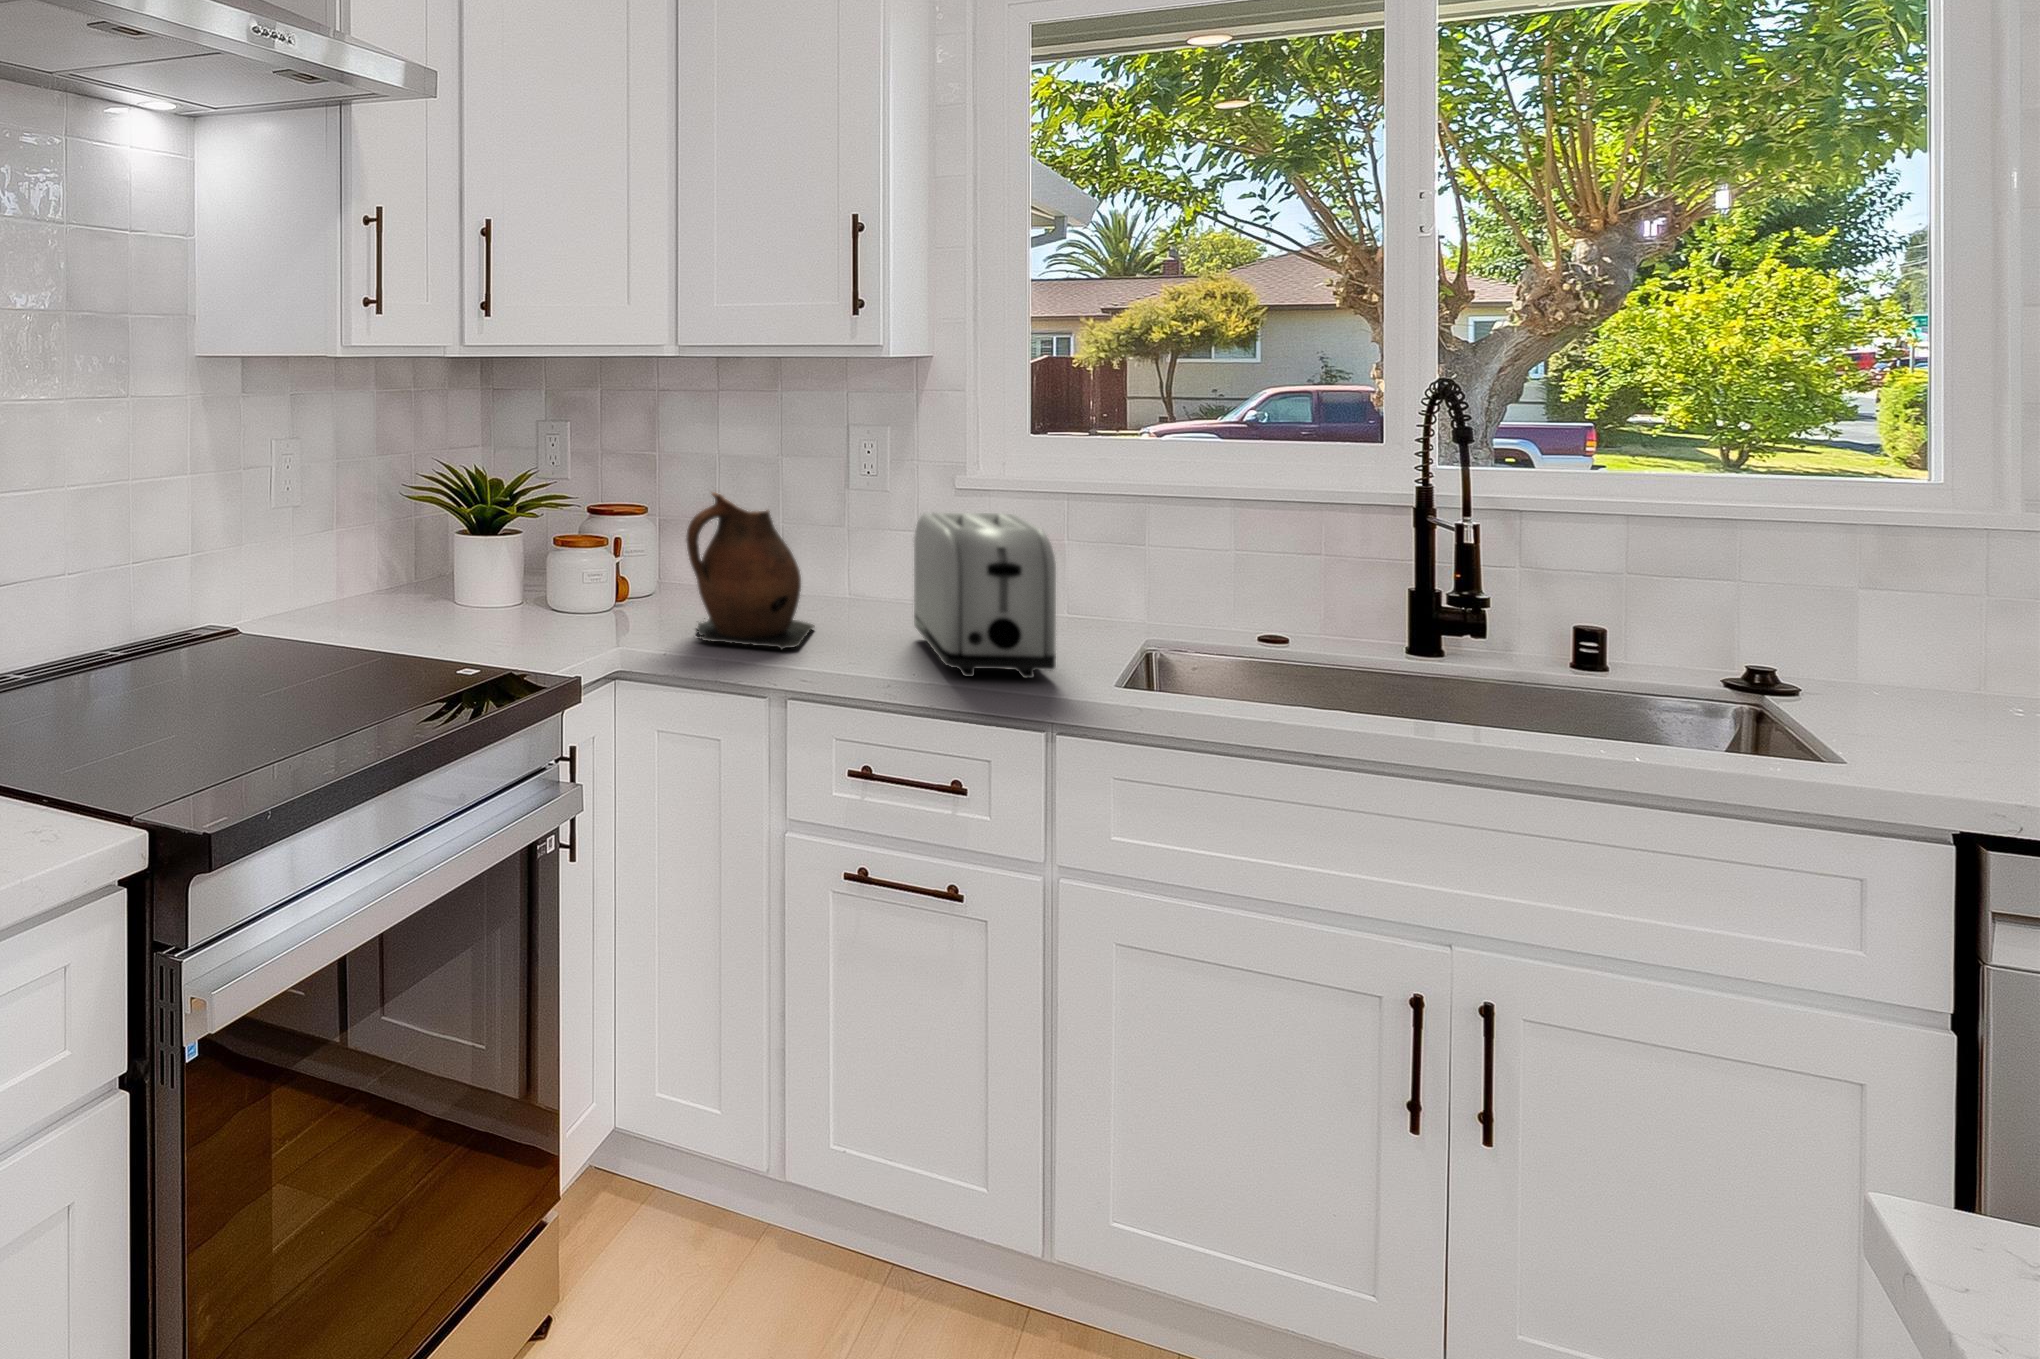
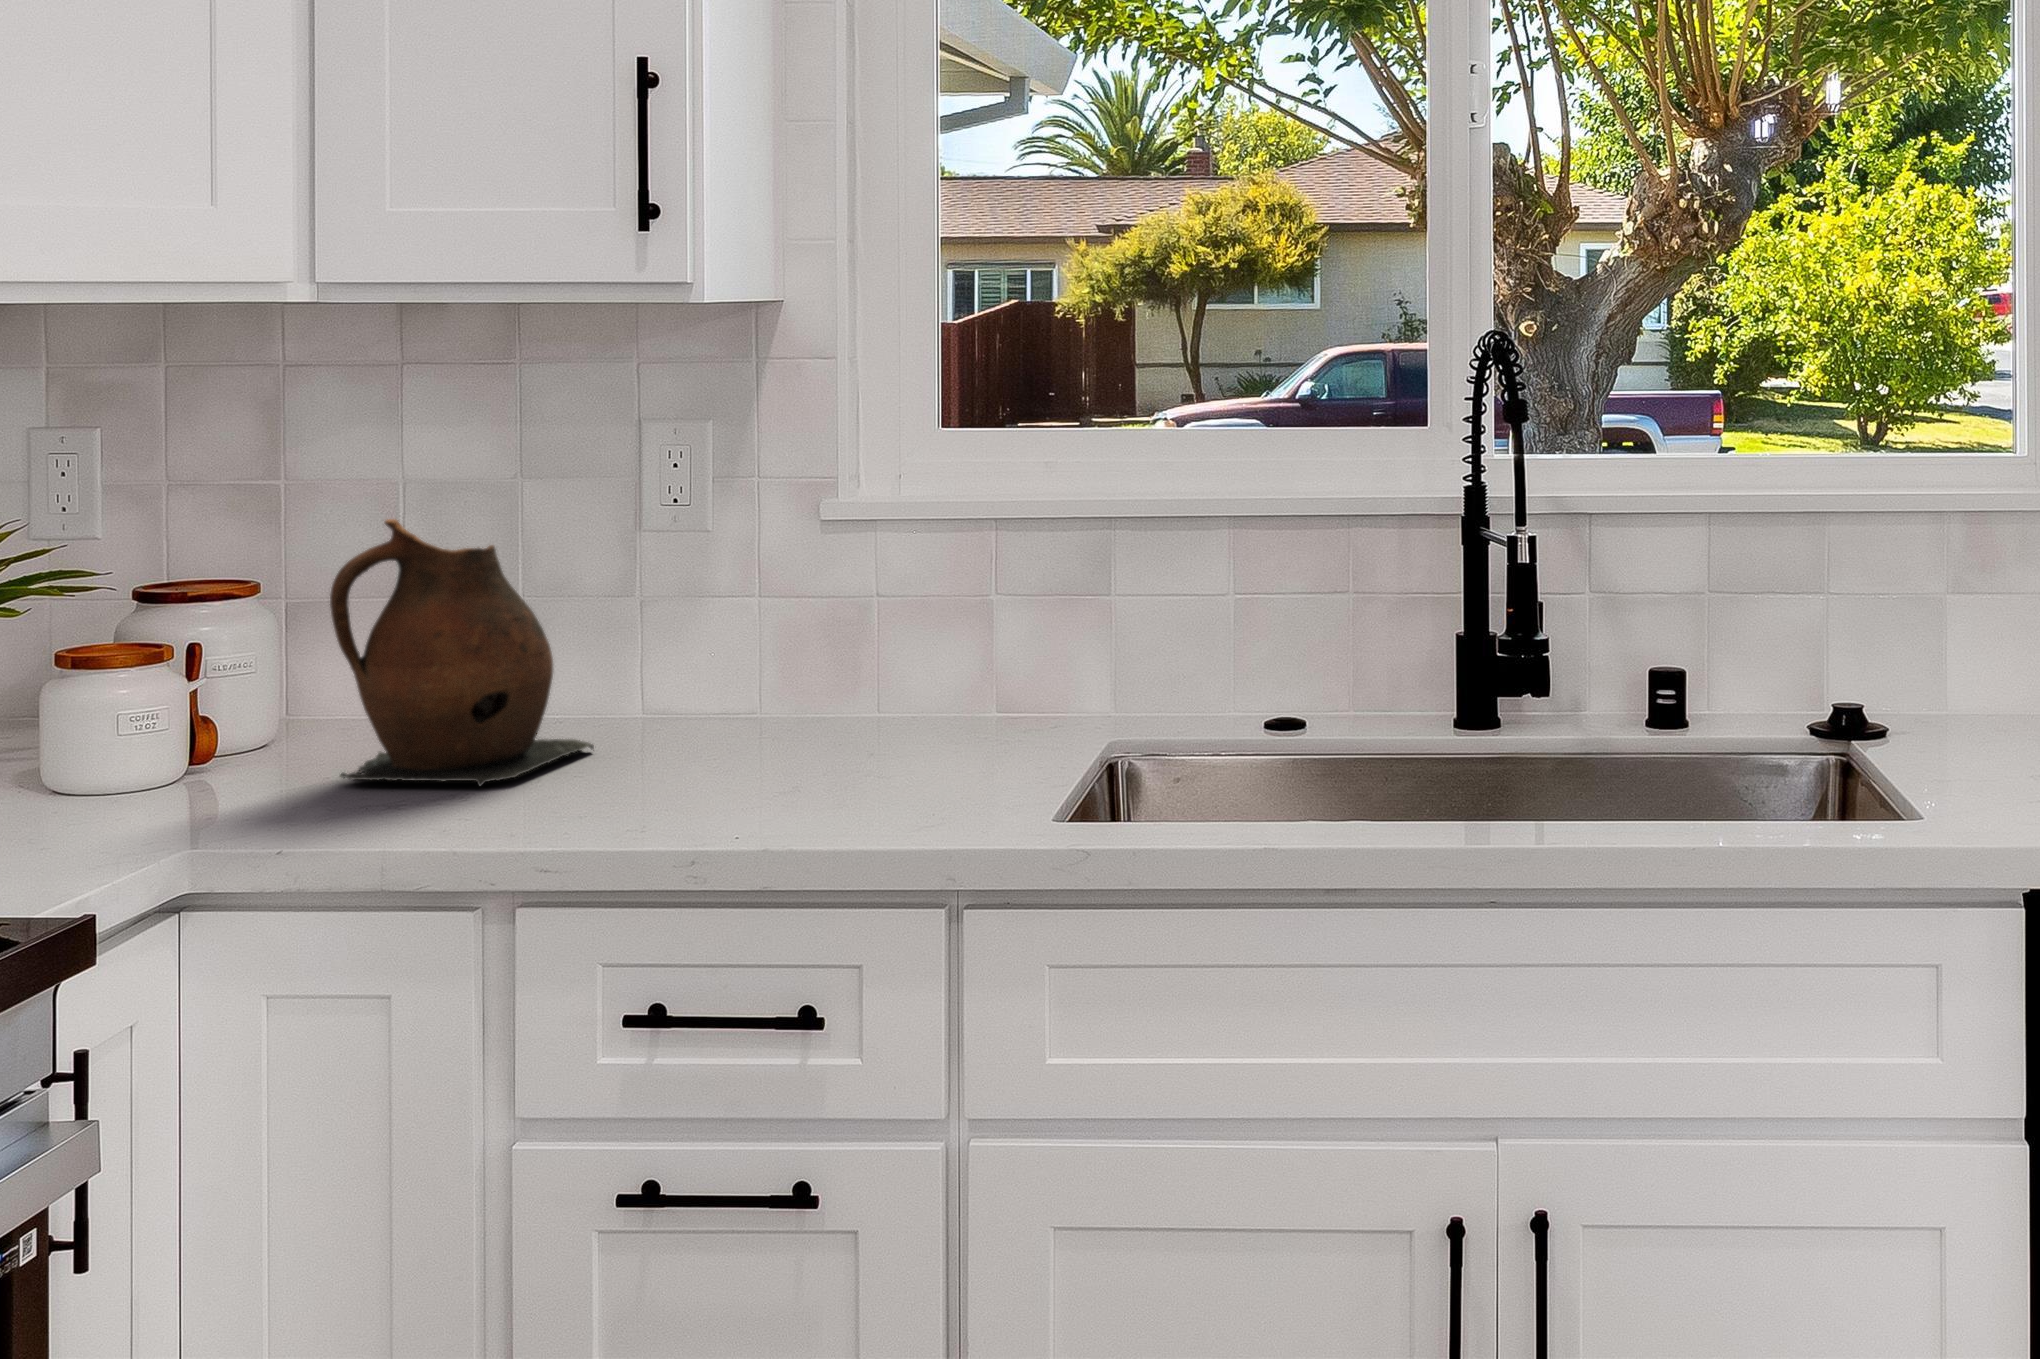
toaster: present [914,513,1056,678] -> none [713,539,908,803]

